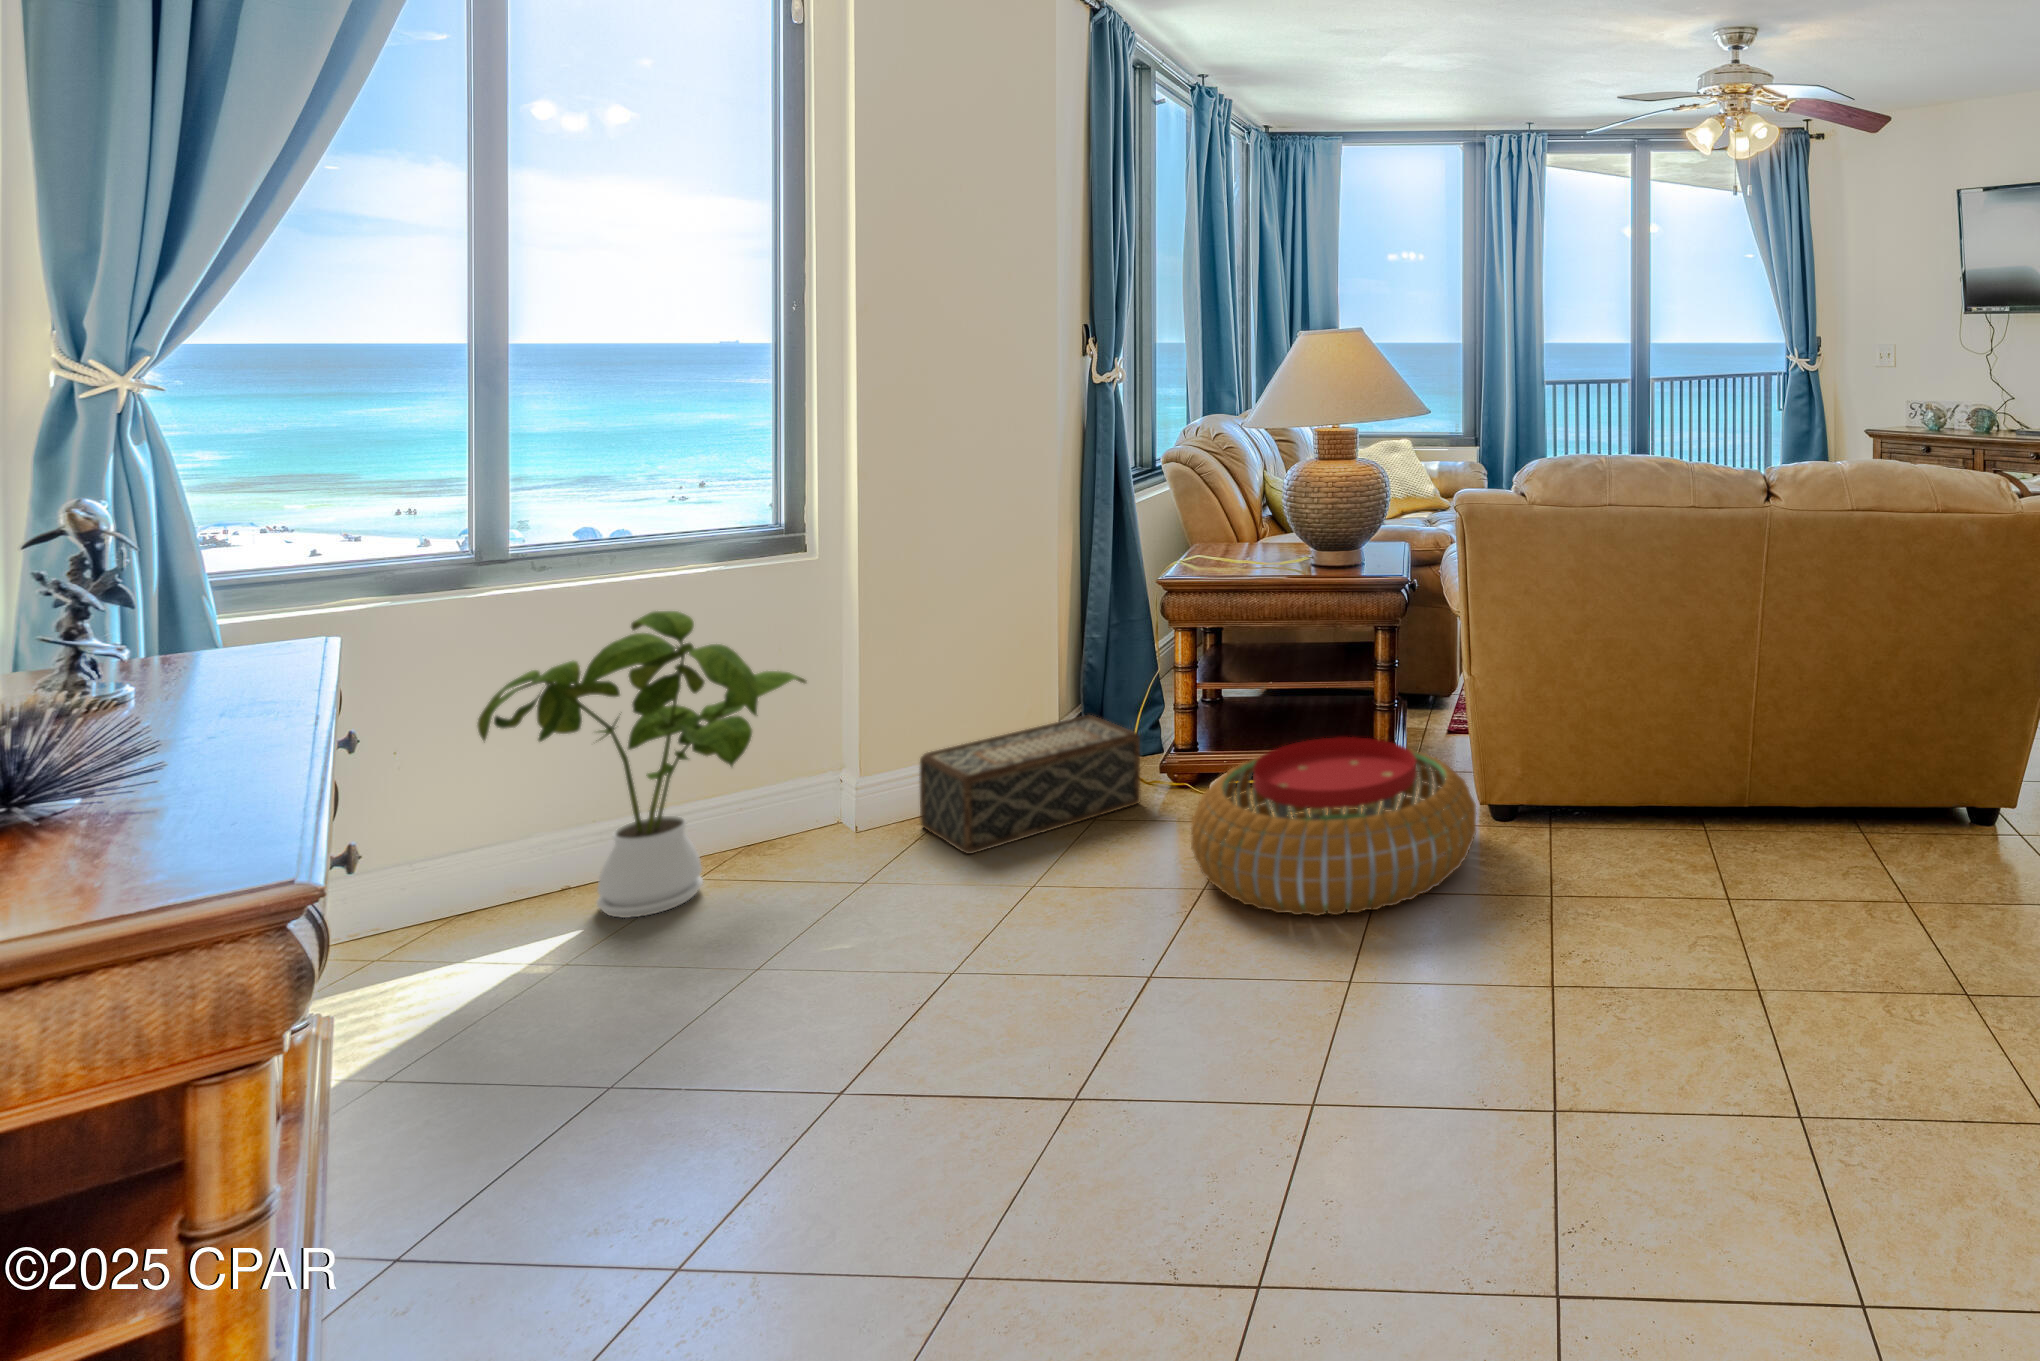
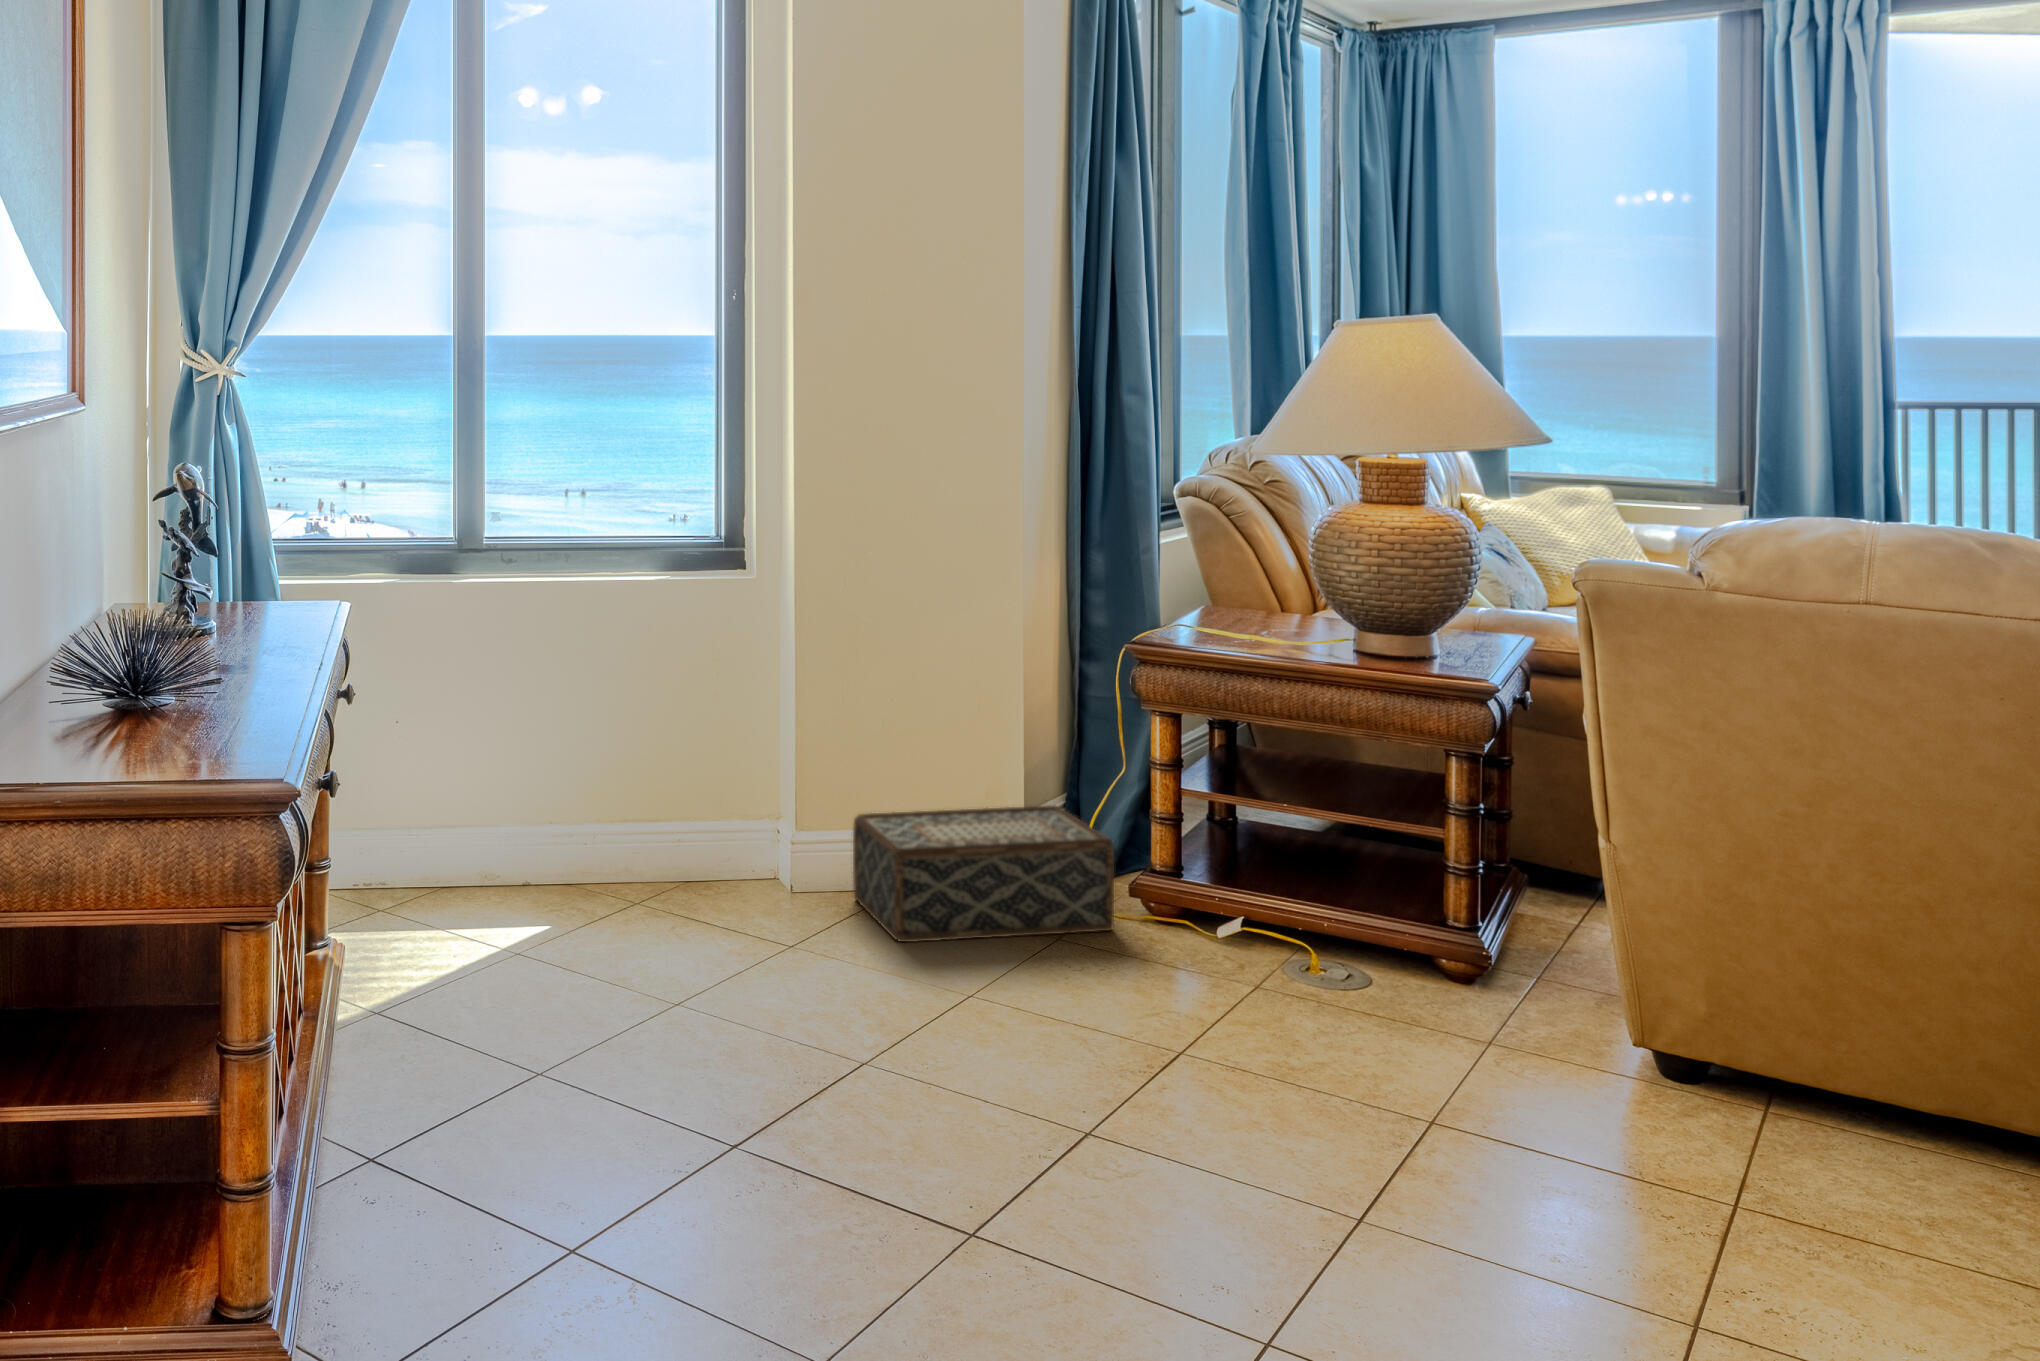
house plant: present [477,611,806,918] -> none [455,614,739,925]
pouf: present [1191,737,1477,916] -> none [1159,893,1606,1154]

